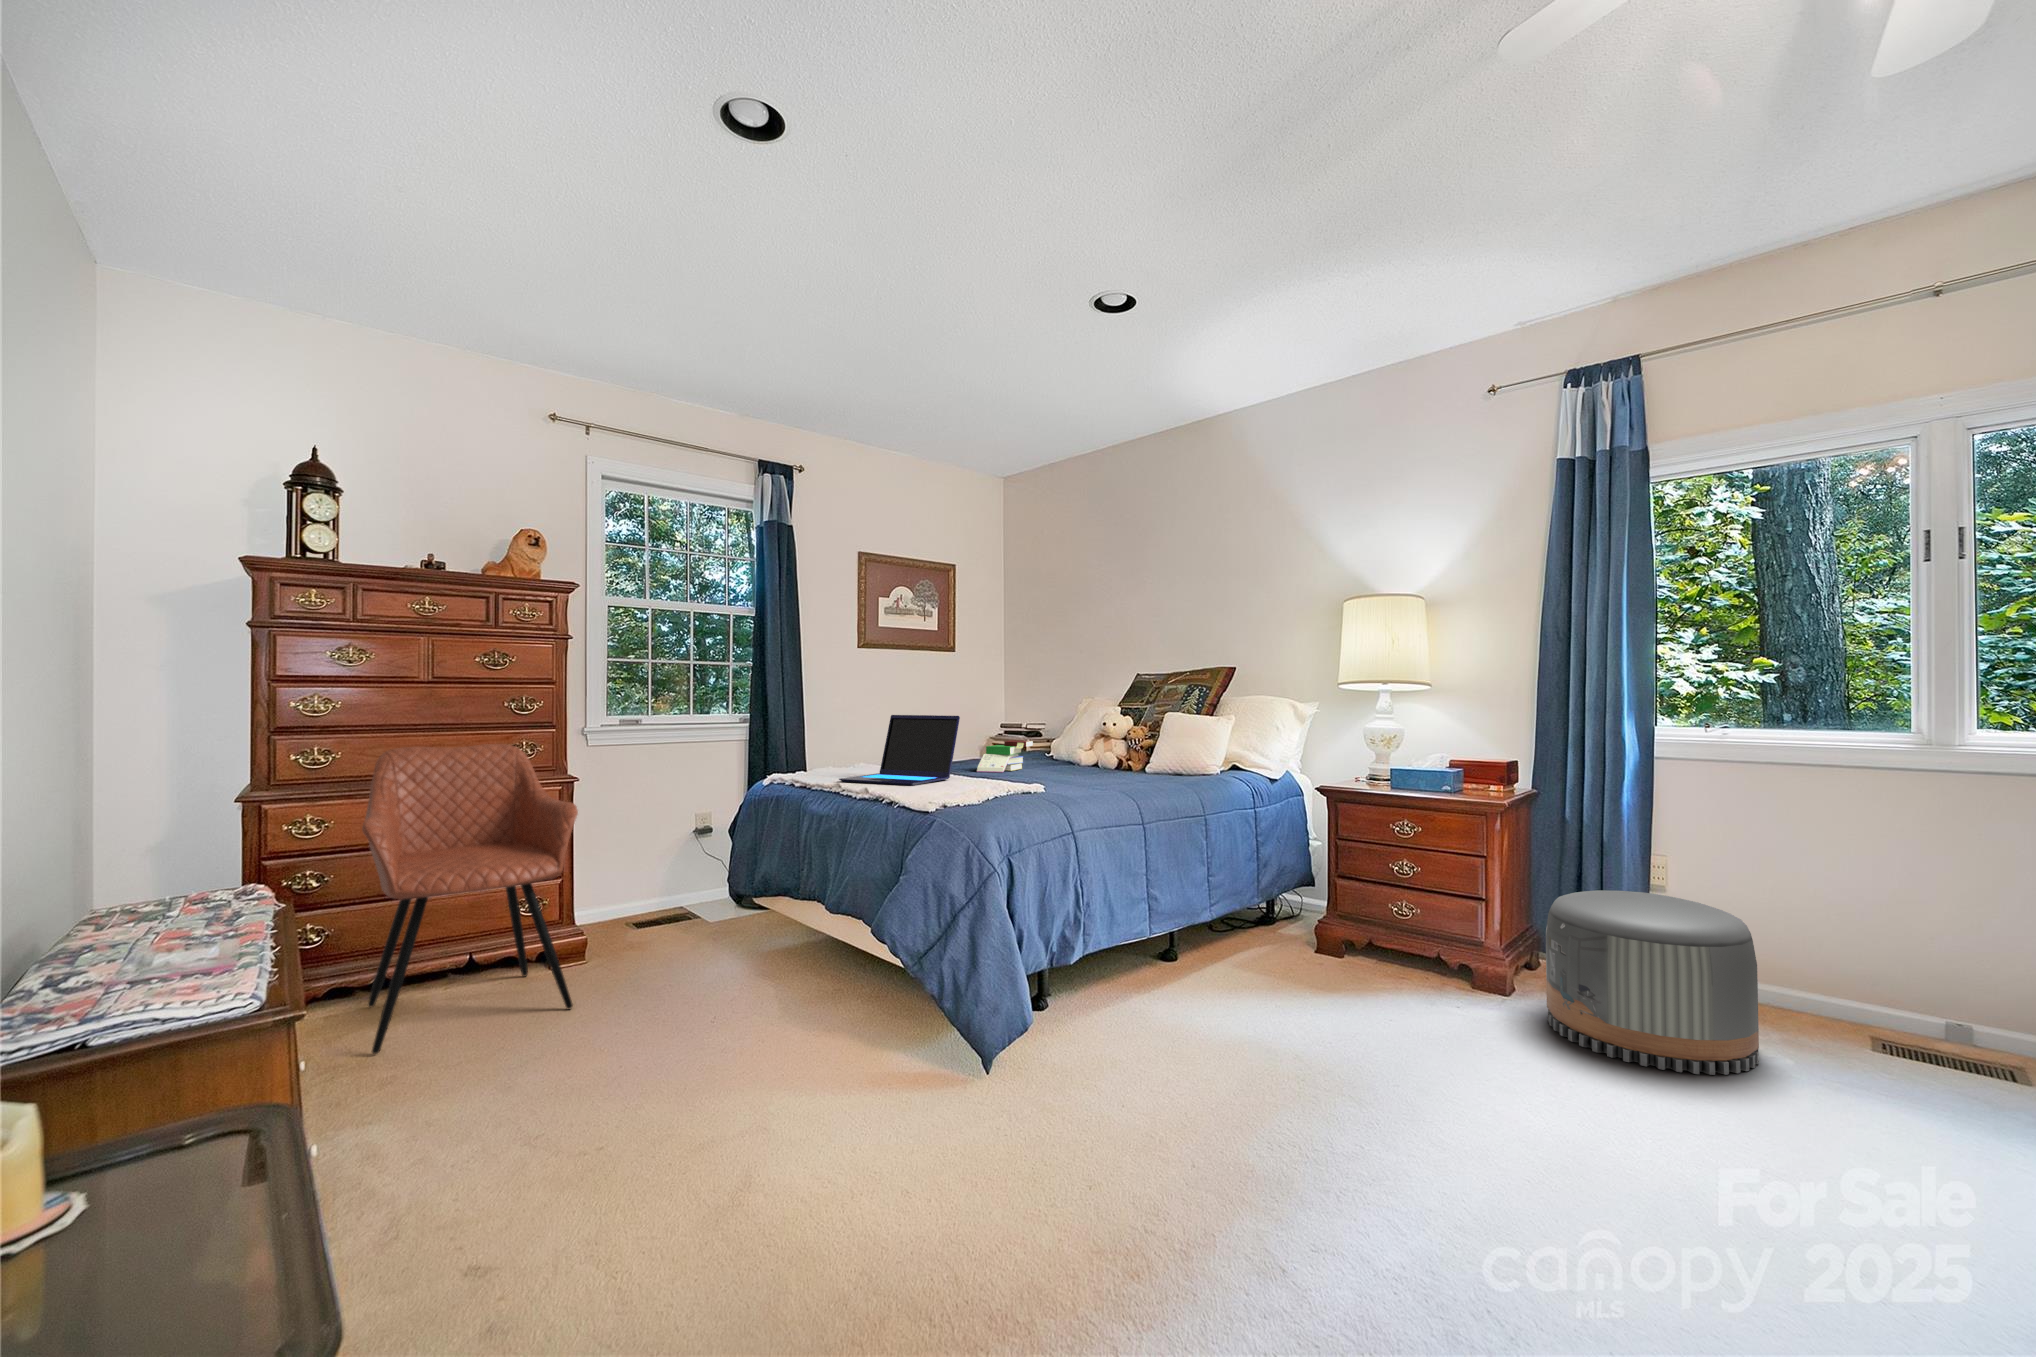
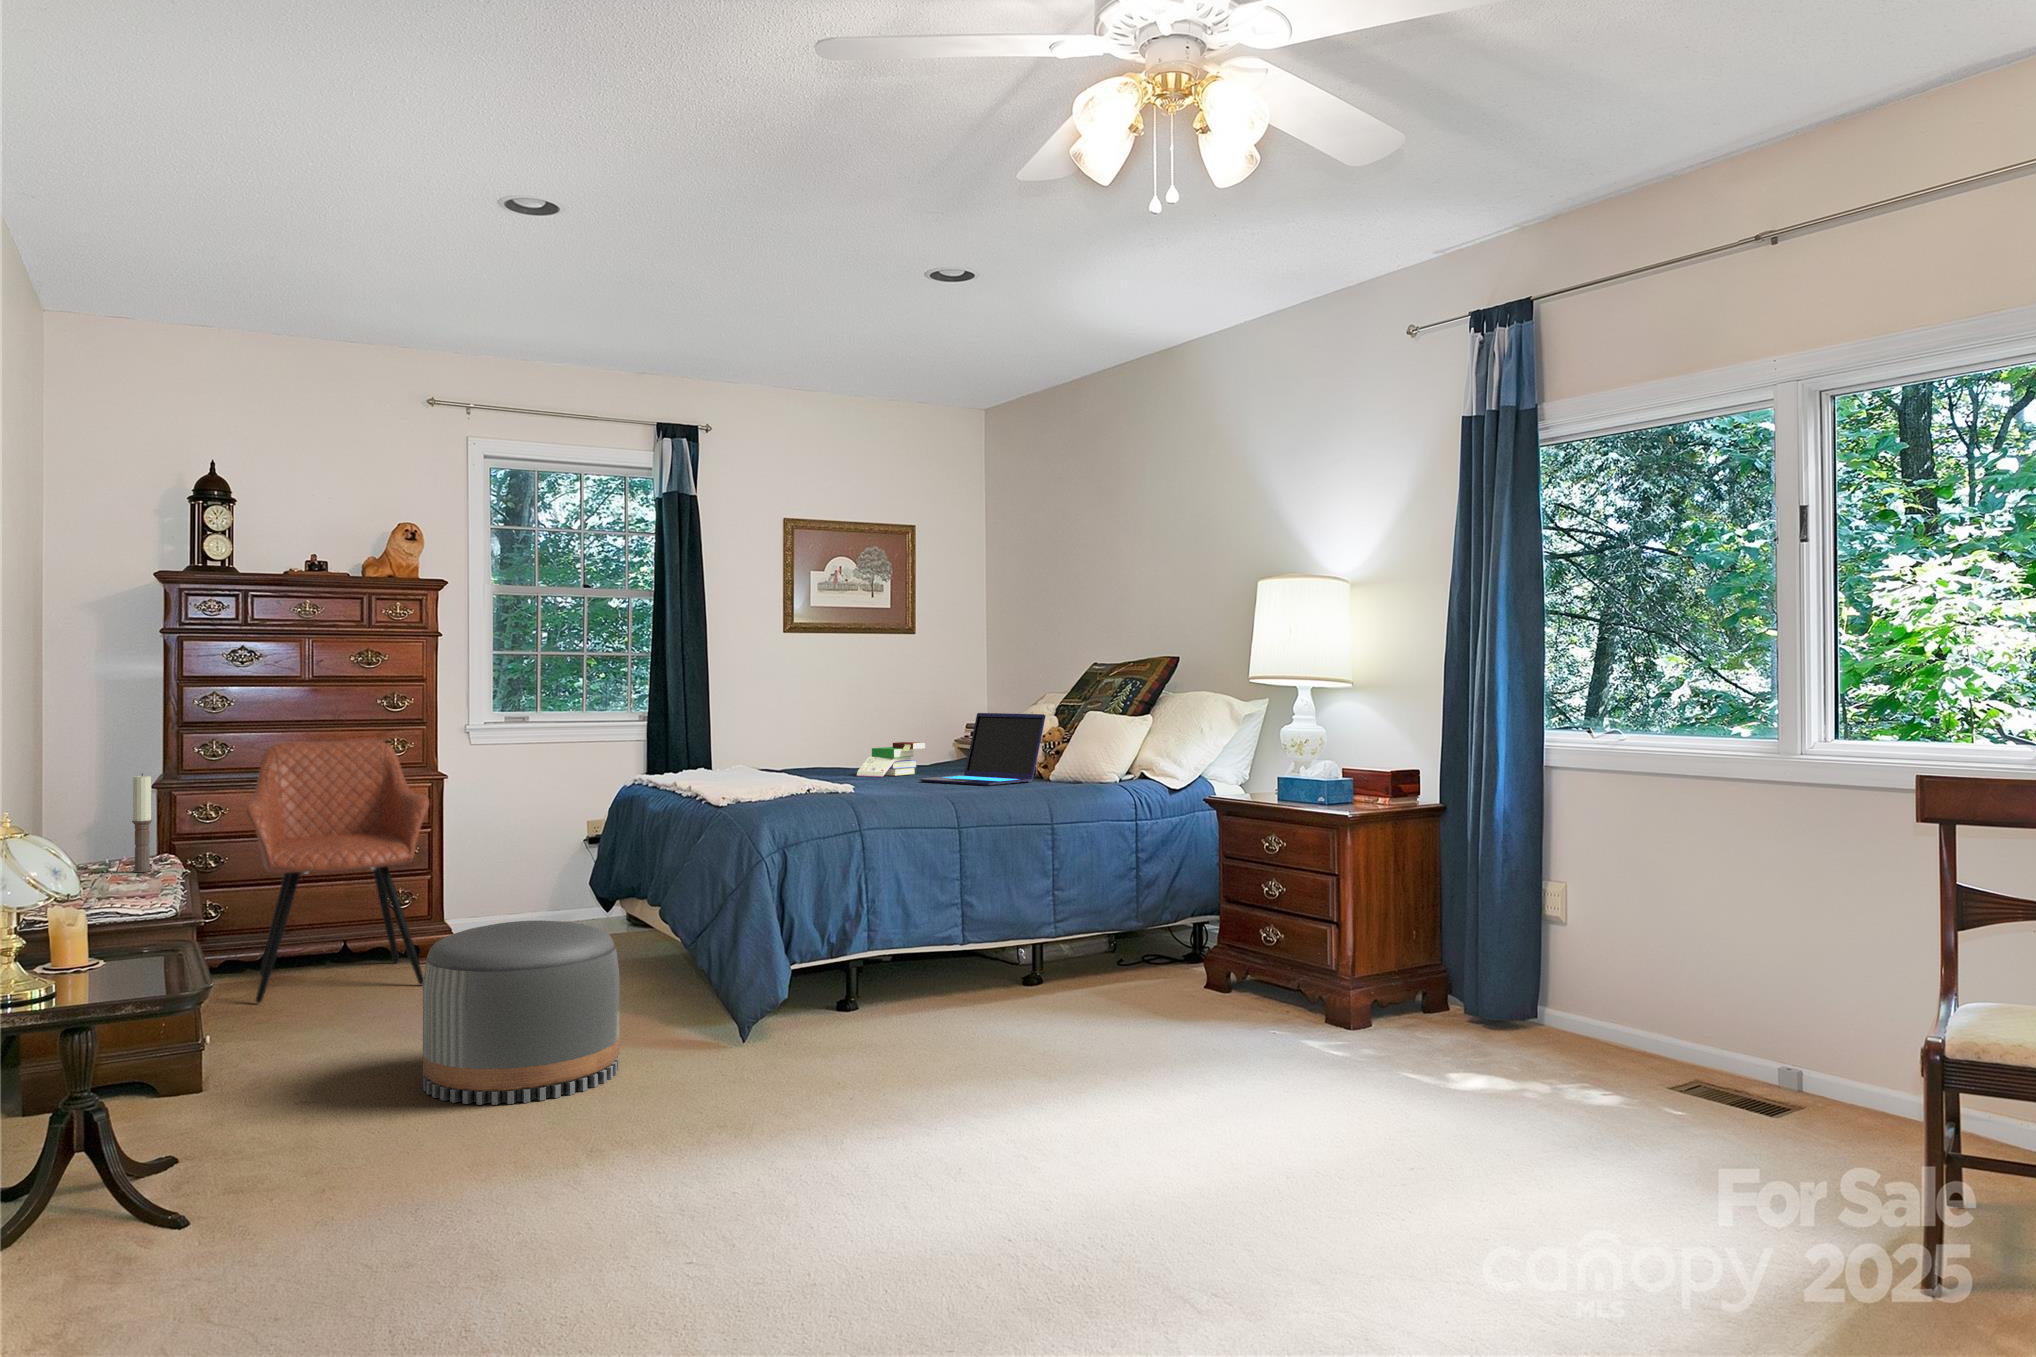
laptop: present [839,715,960,786] -> present [919,713,1046,786]
candle: none [208,792,239,919] -> present [132,774,152,872]
pouf: present [1546,890,1759,1075] -> present [423,921,619,1105]

